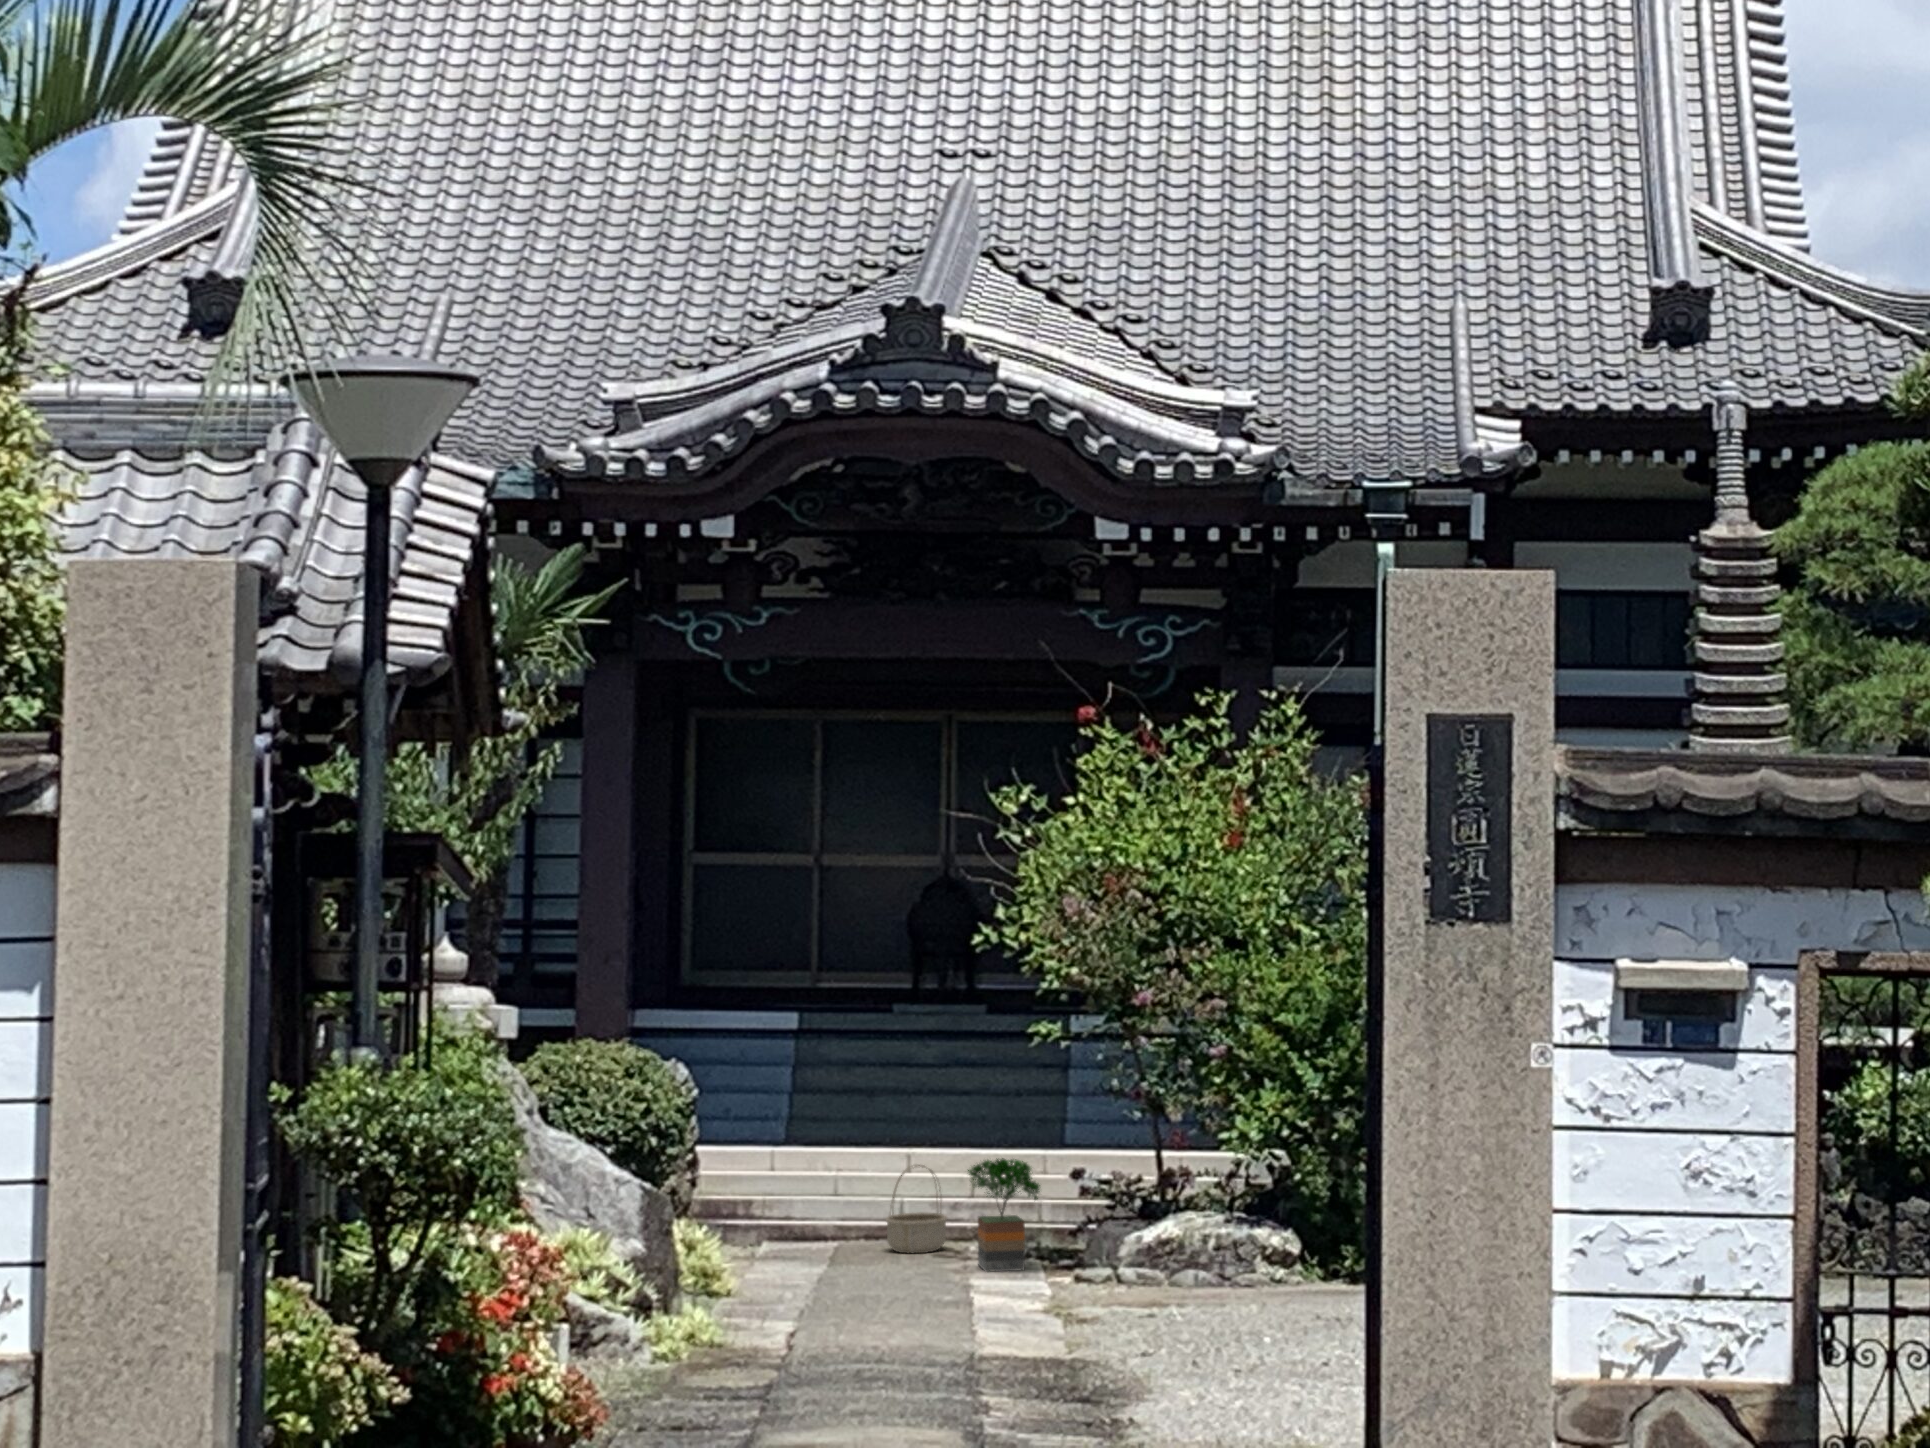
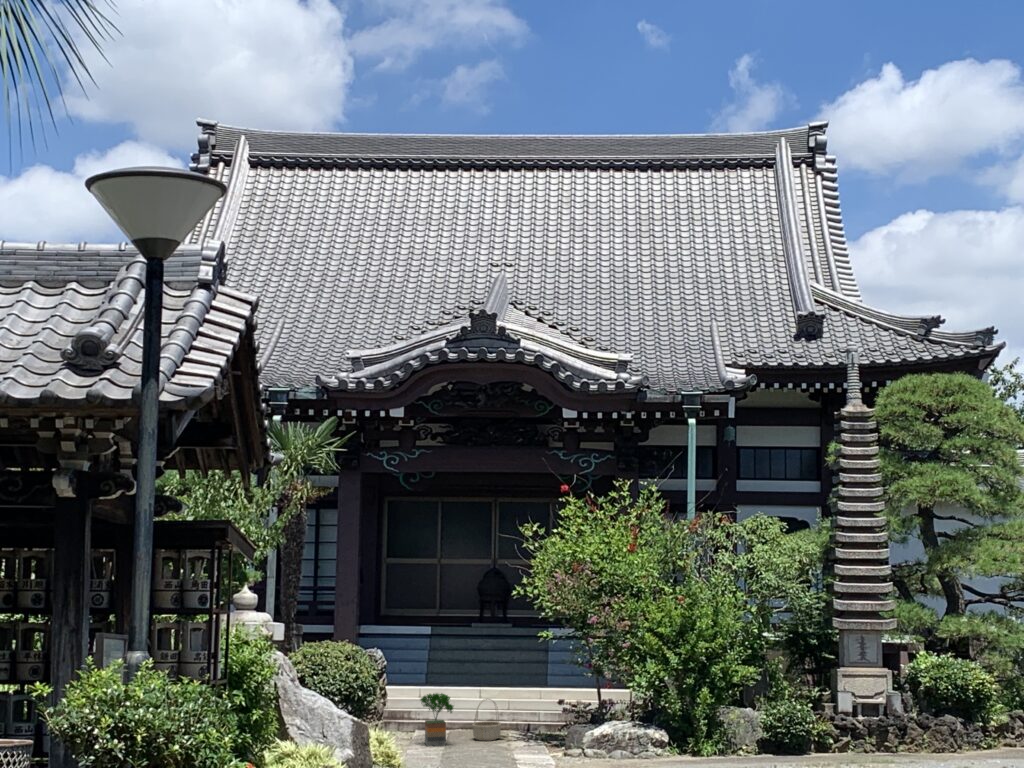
potted tree: present [968,1158,1040,1272] -> present [420,693,454,746]

